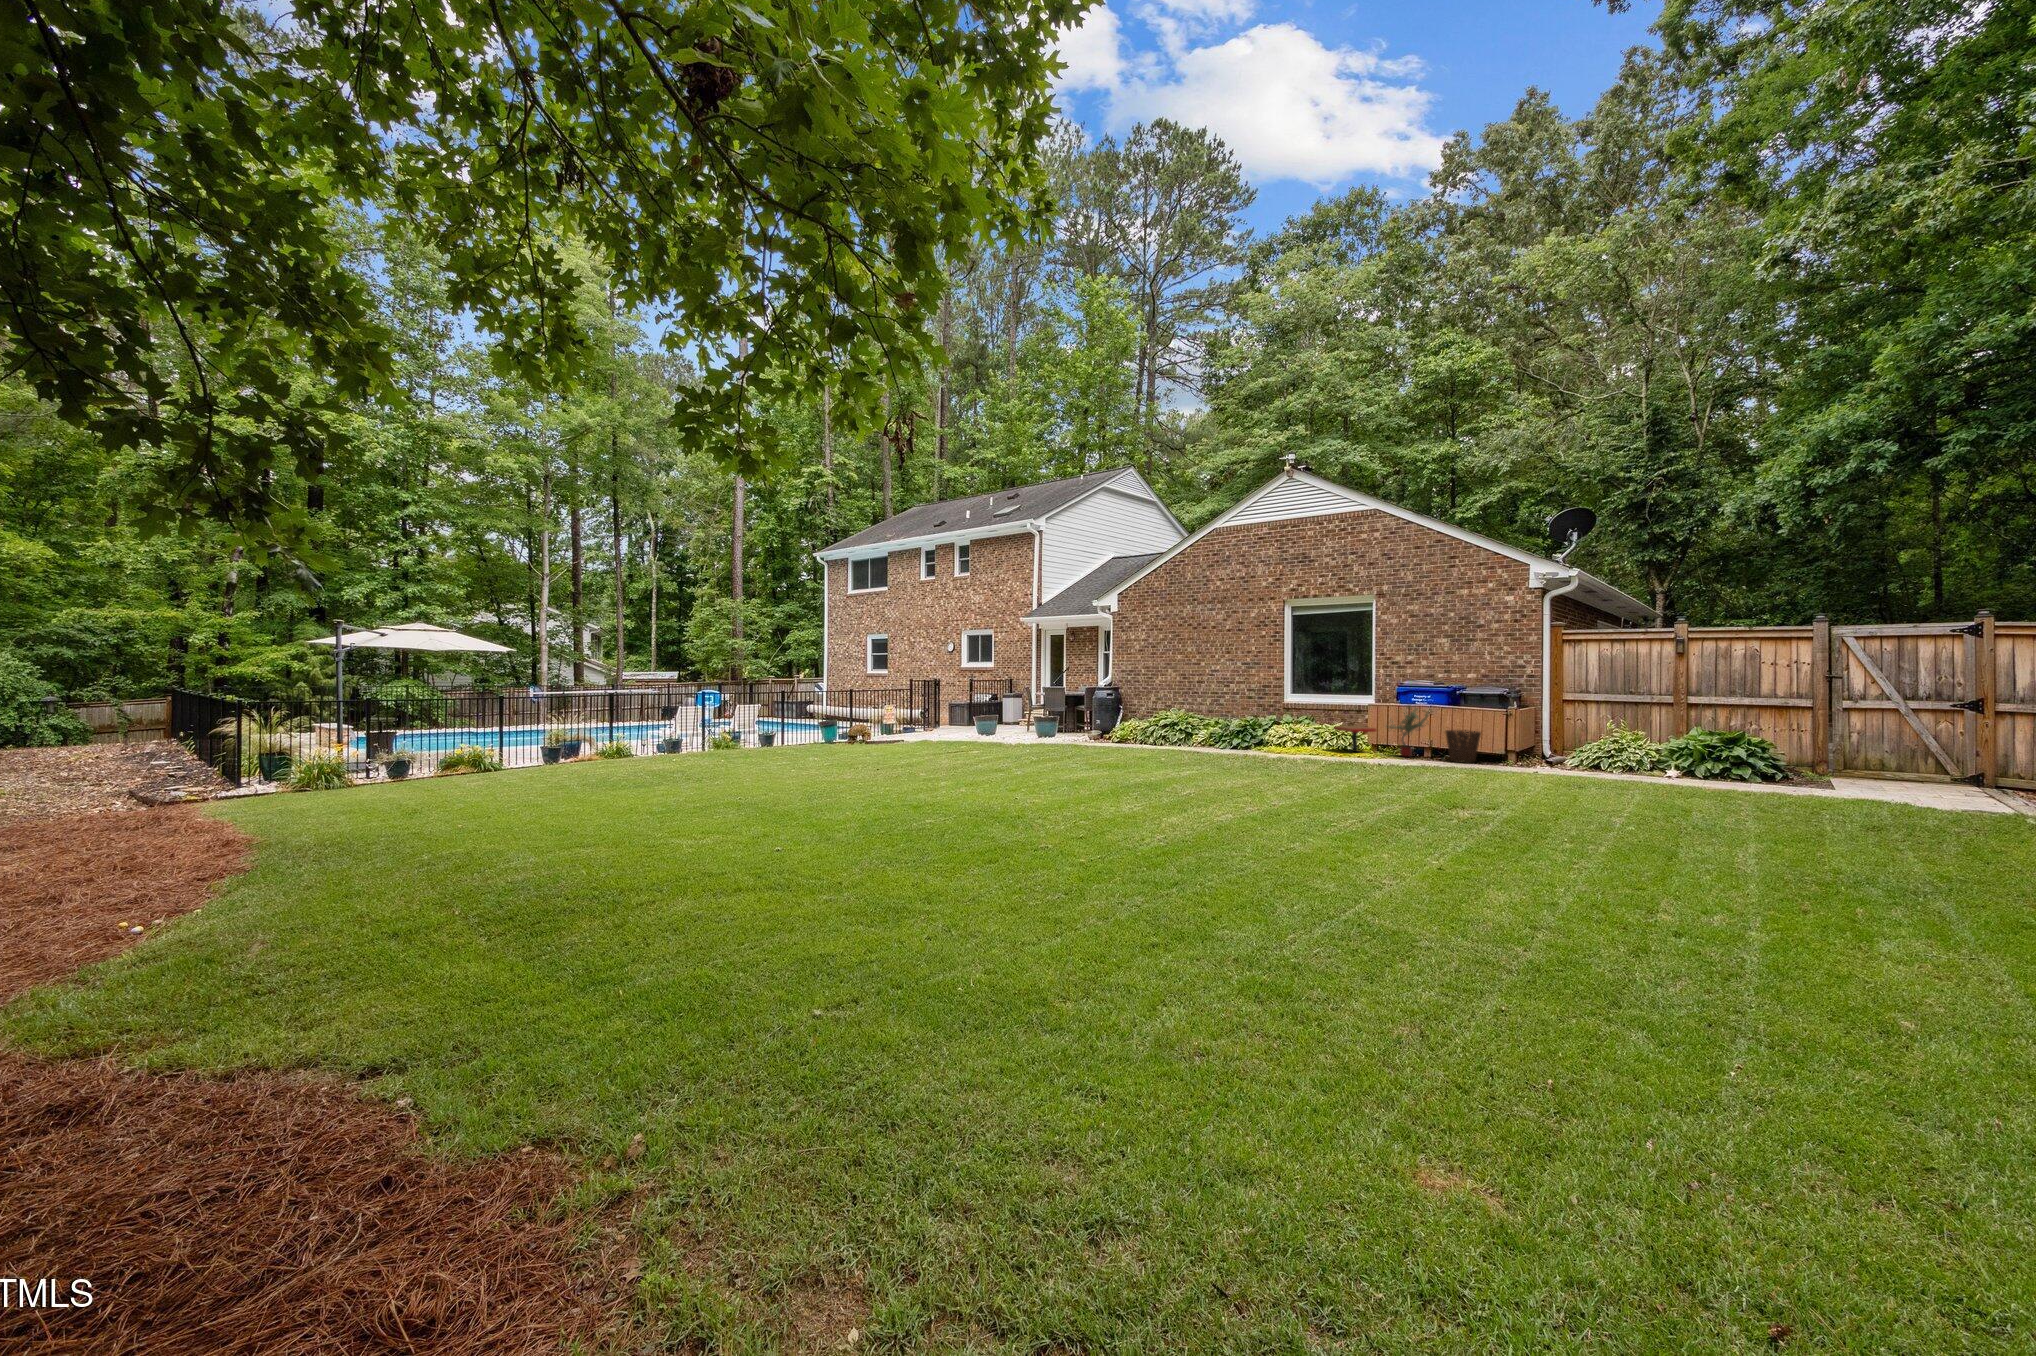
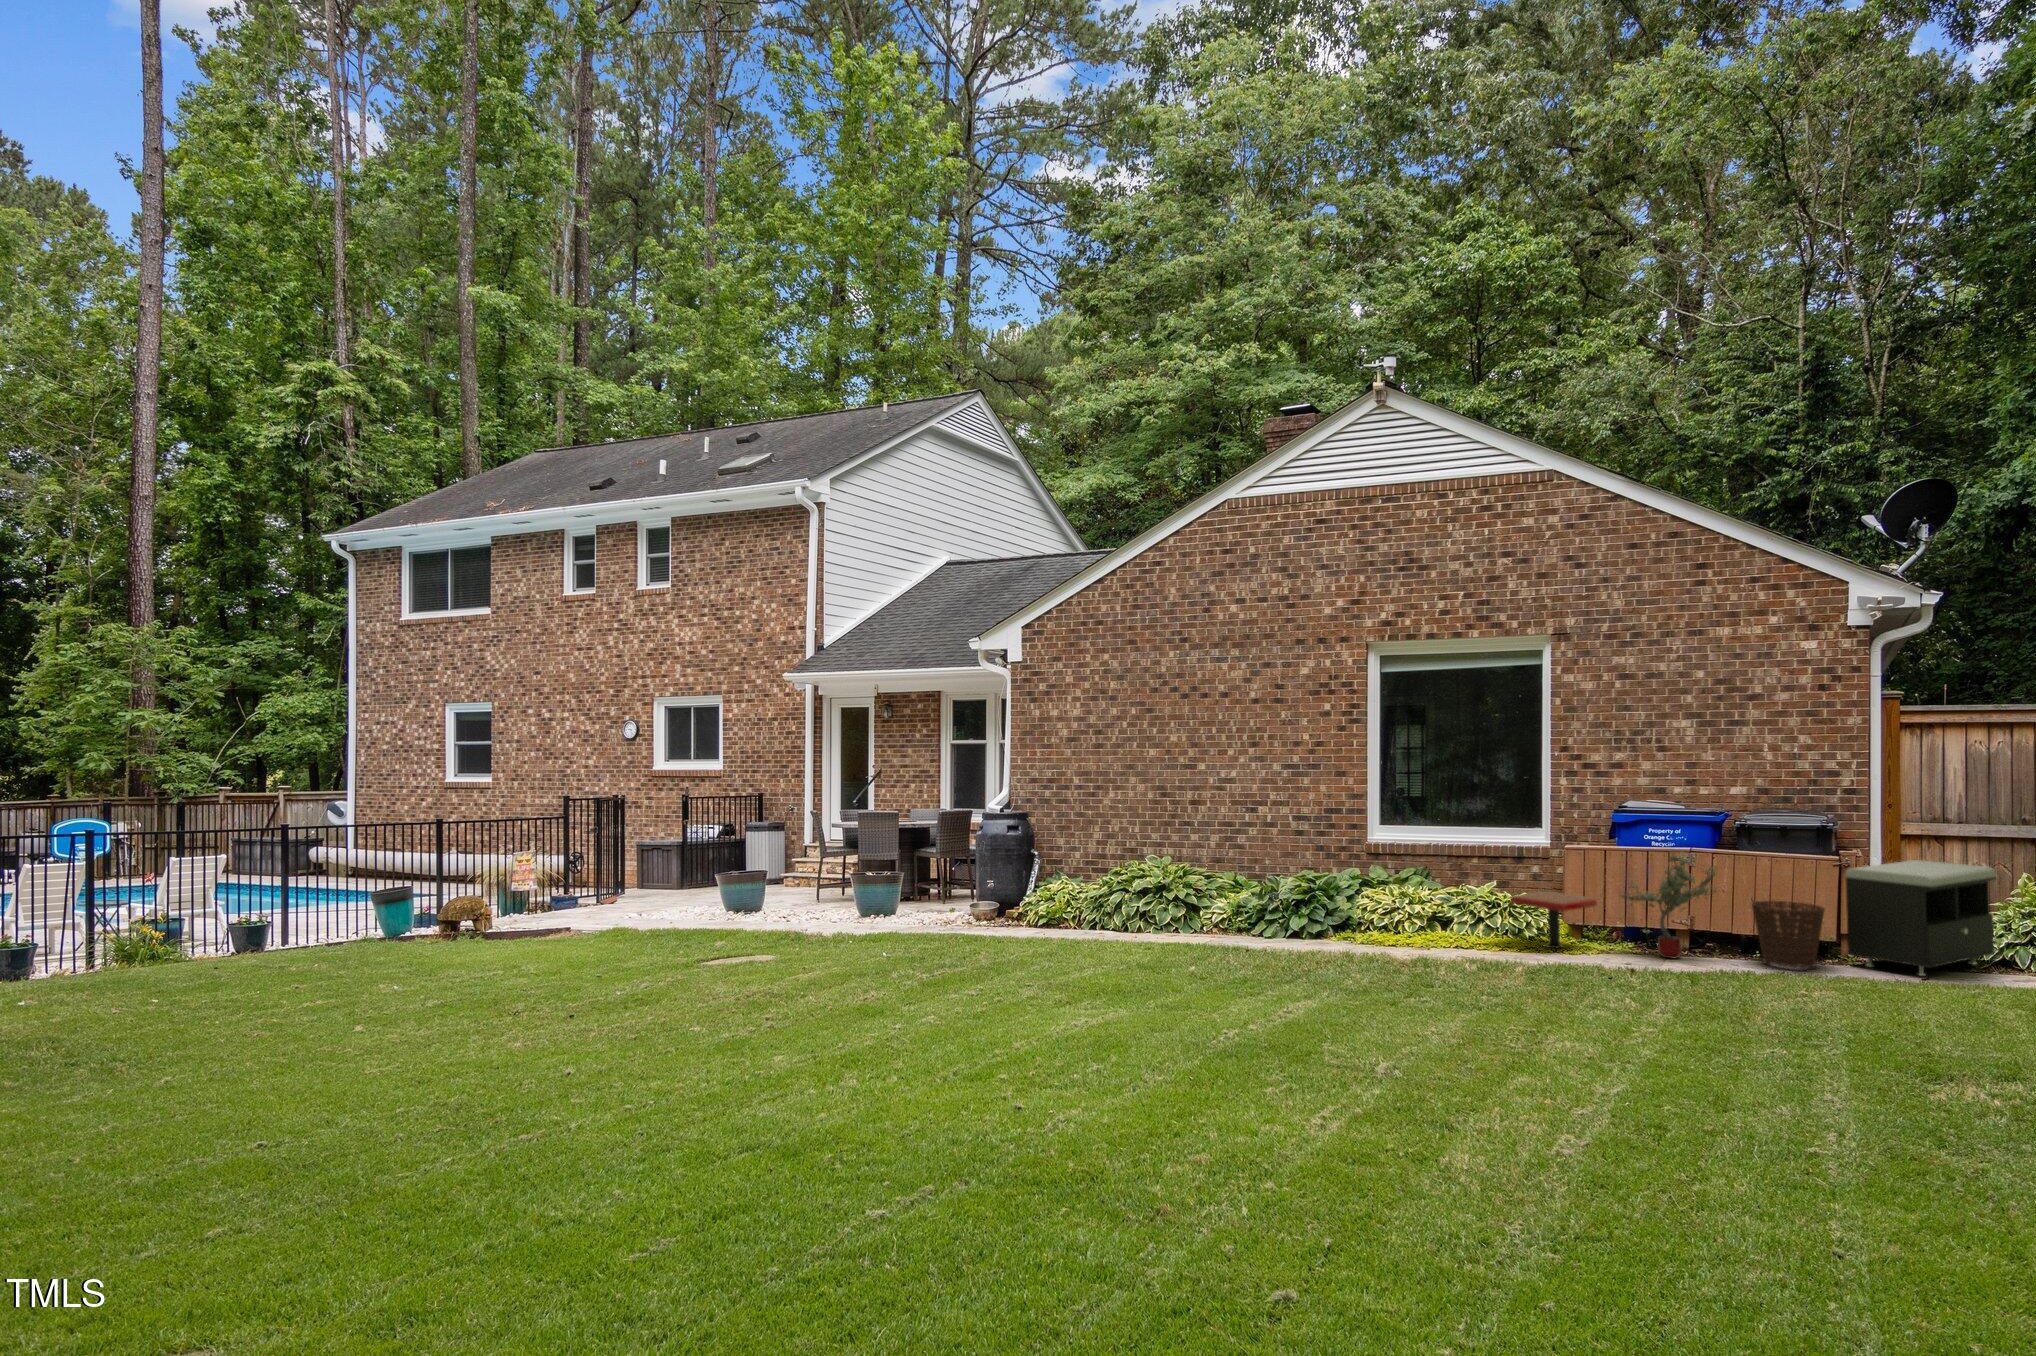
storage bench: none [1494,712,1584,767] -> present [1846,860,1996,976]

